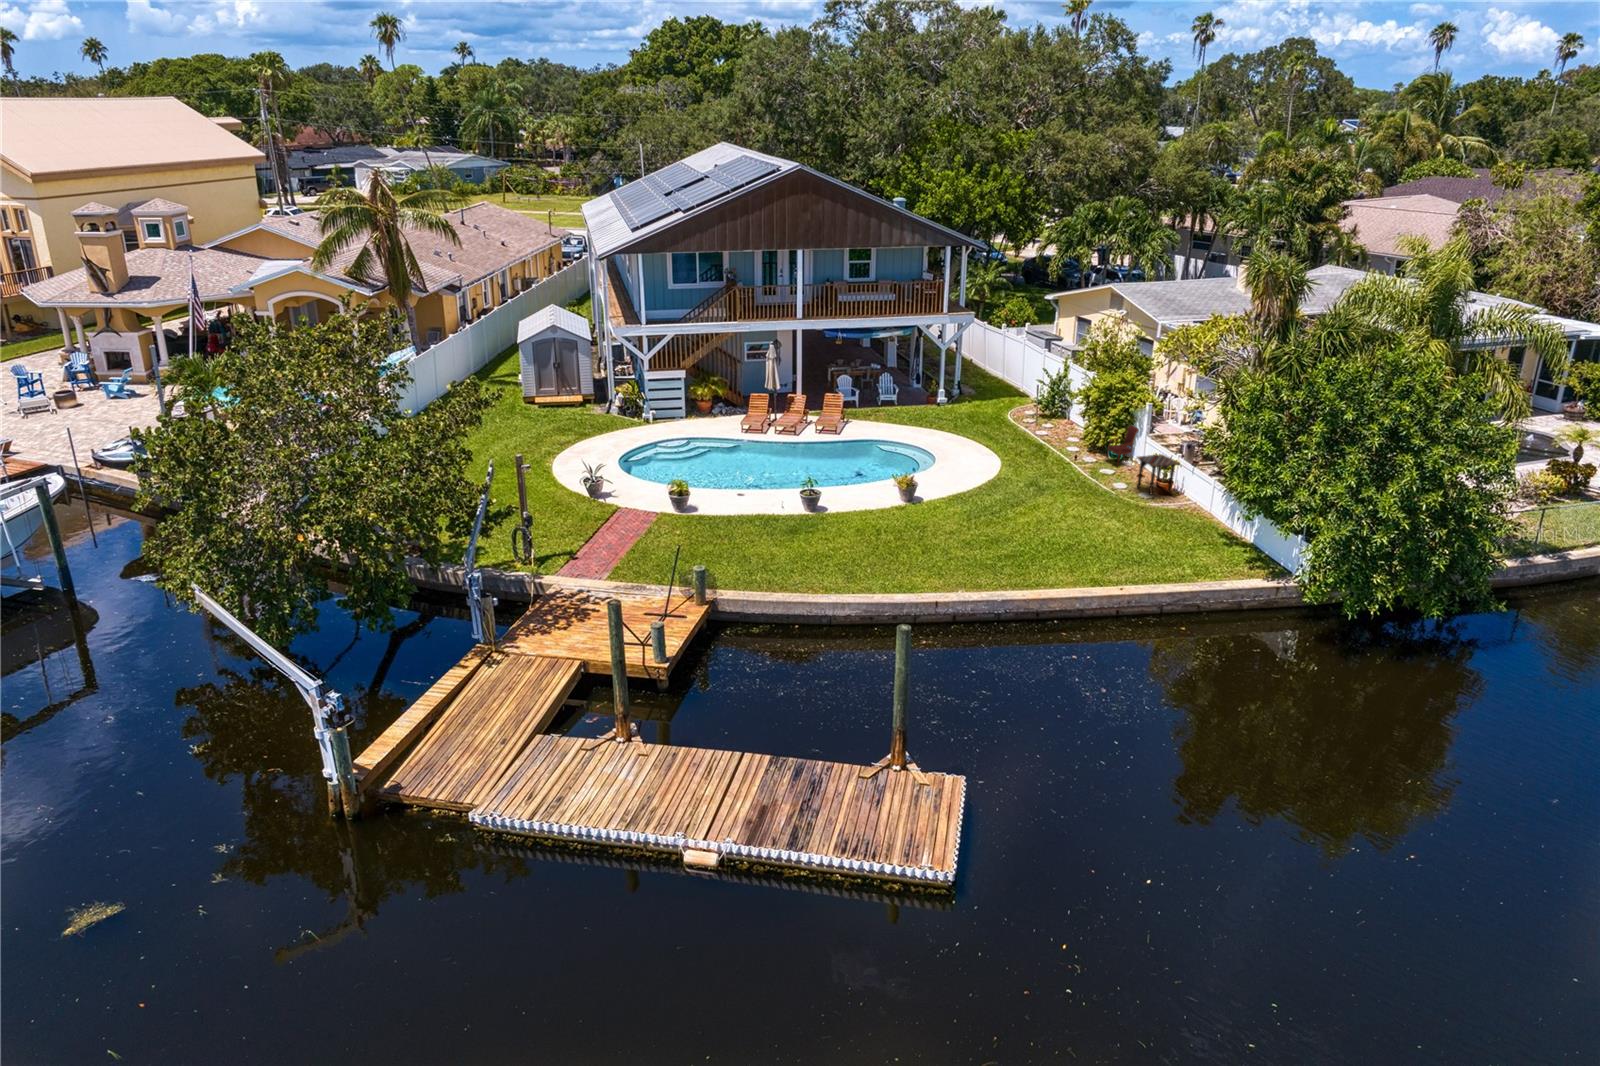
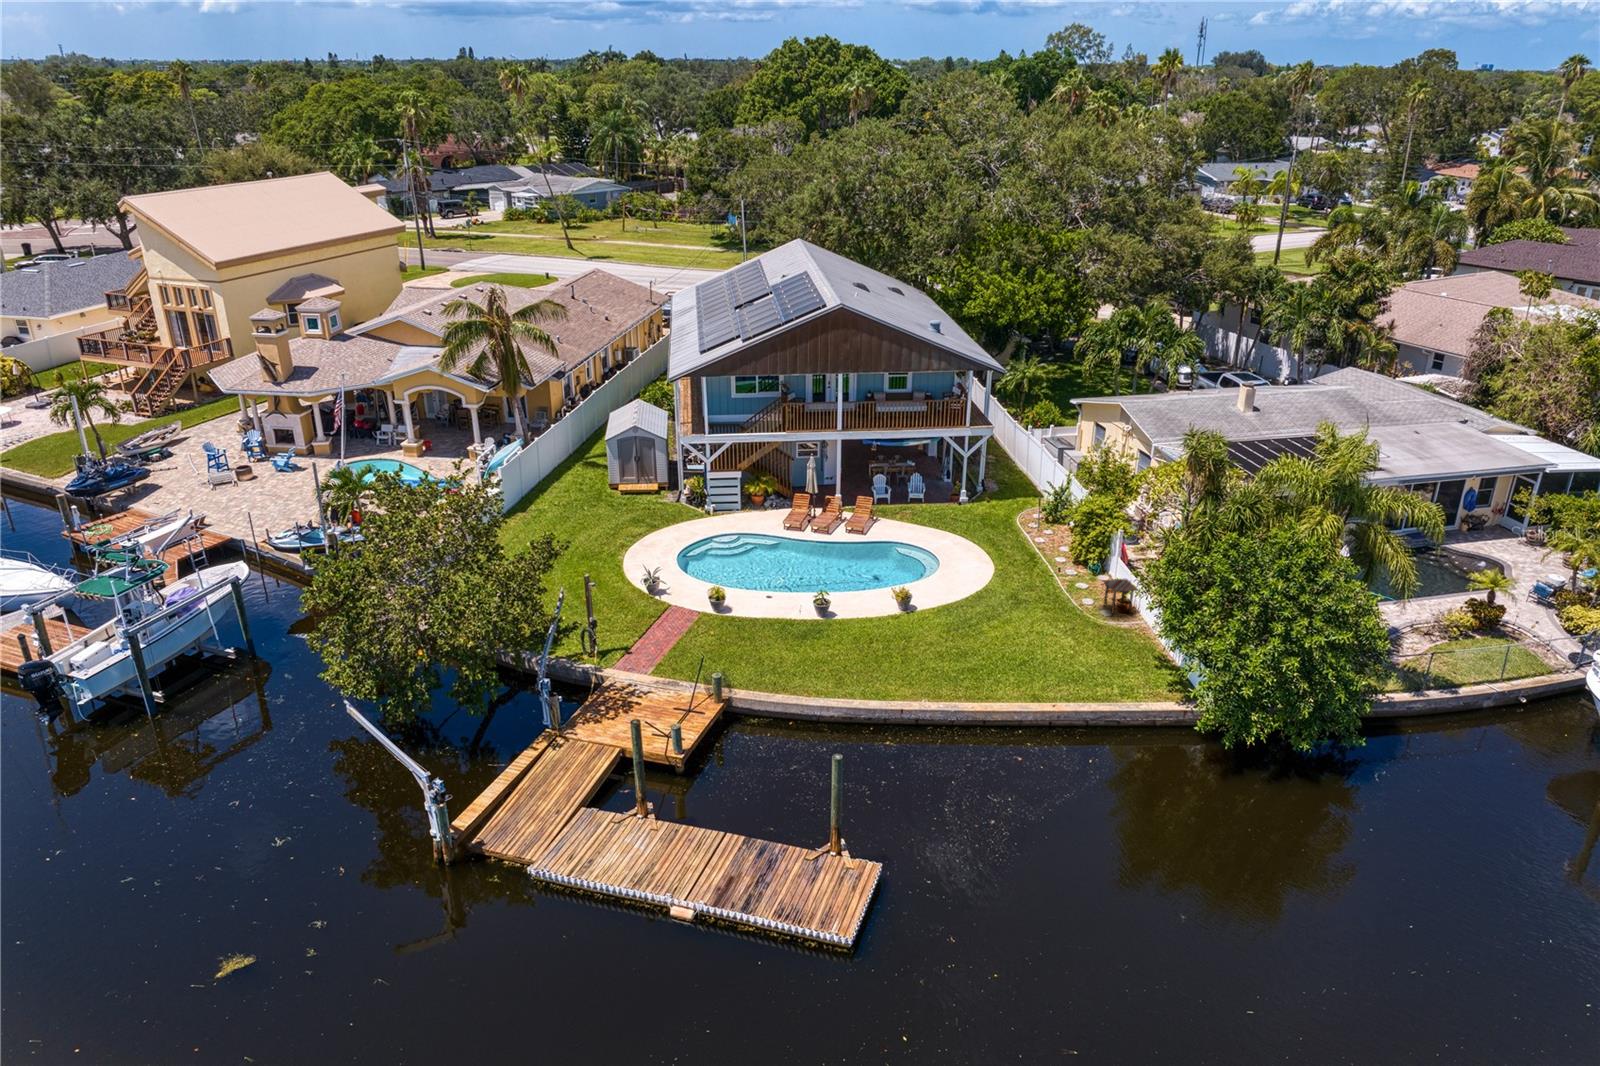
armchair: present [1107,426,1139,463] -> none [1087,547,1114,583]

